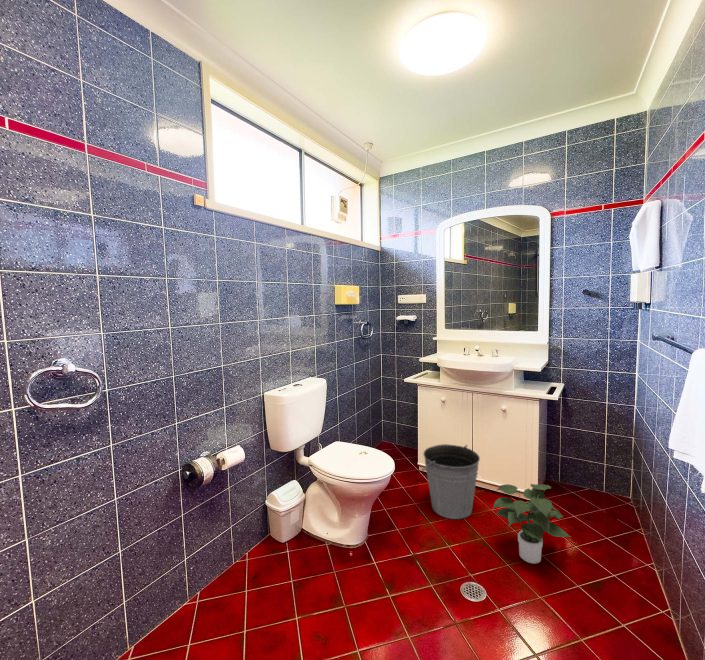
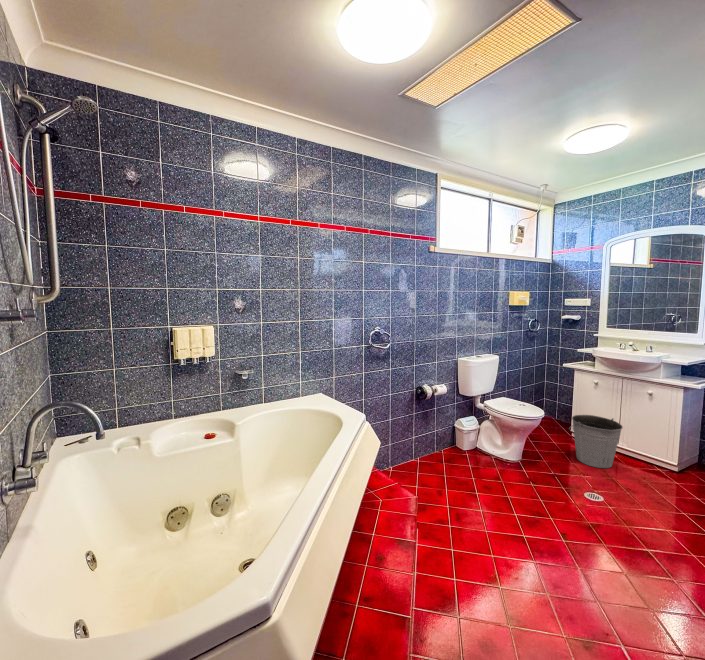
potted plant: present [493,484,571,564] -> none [624,446,694,503]

